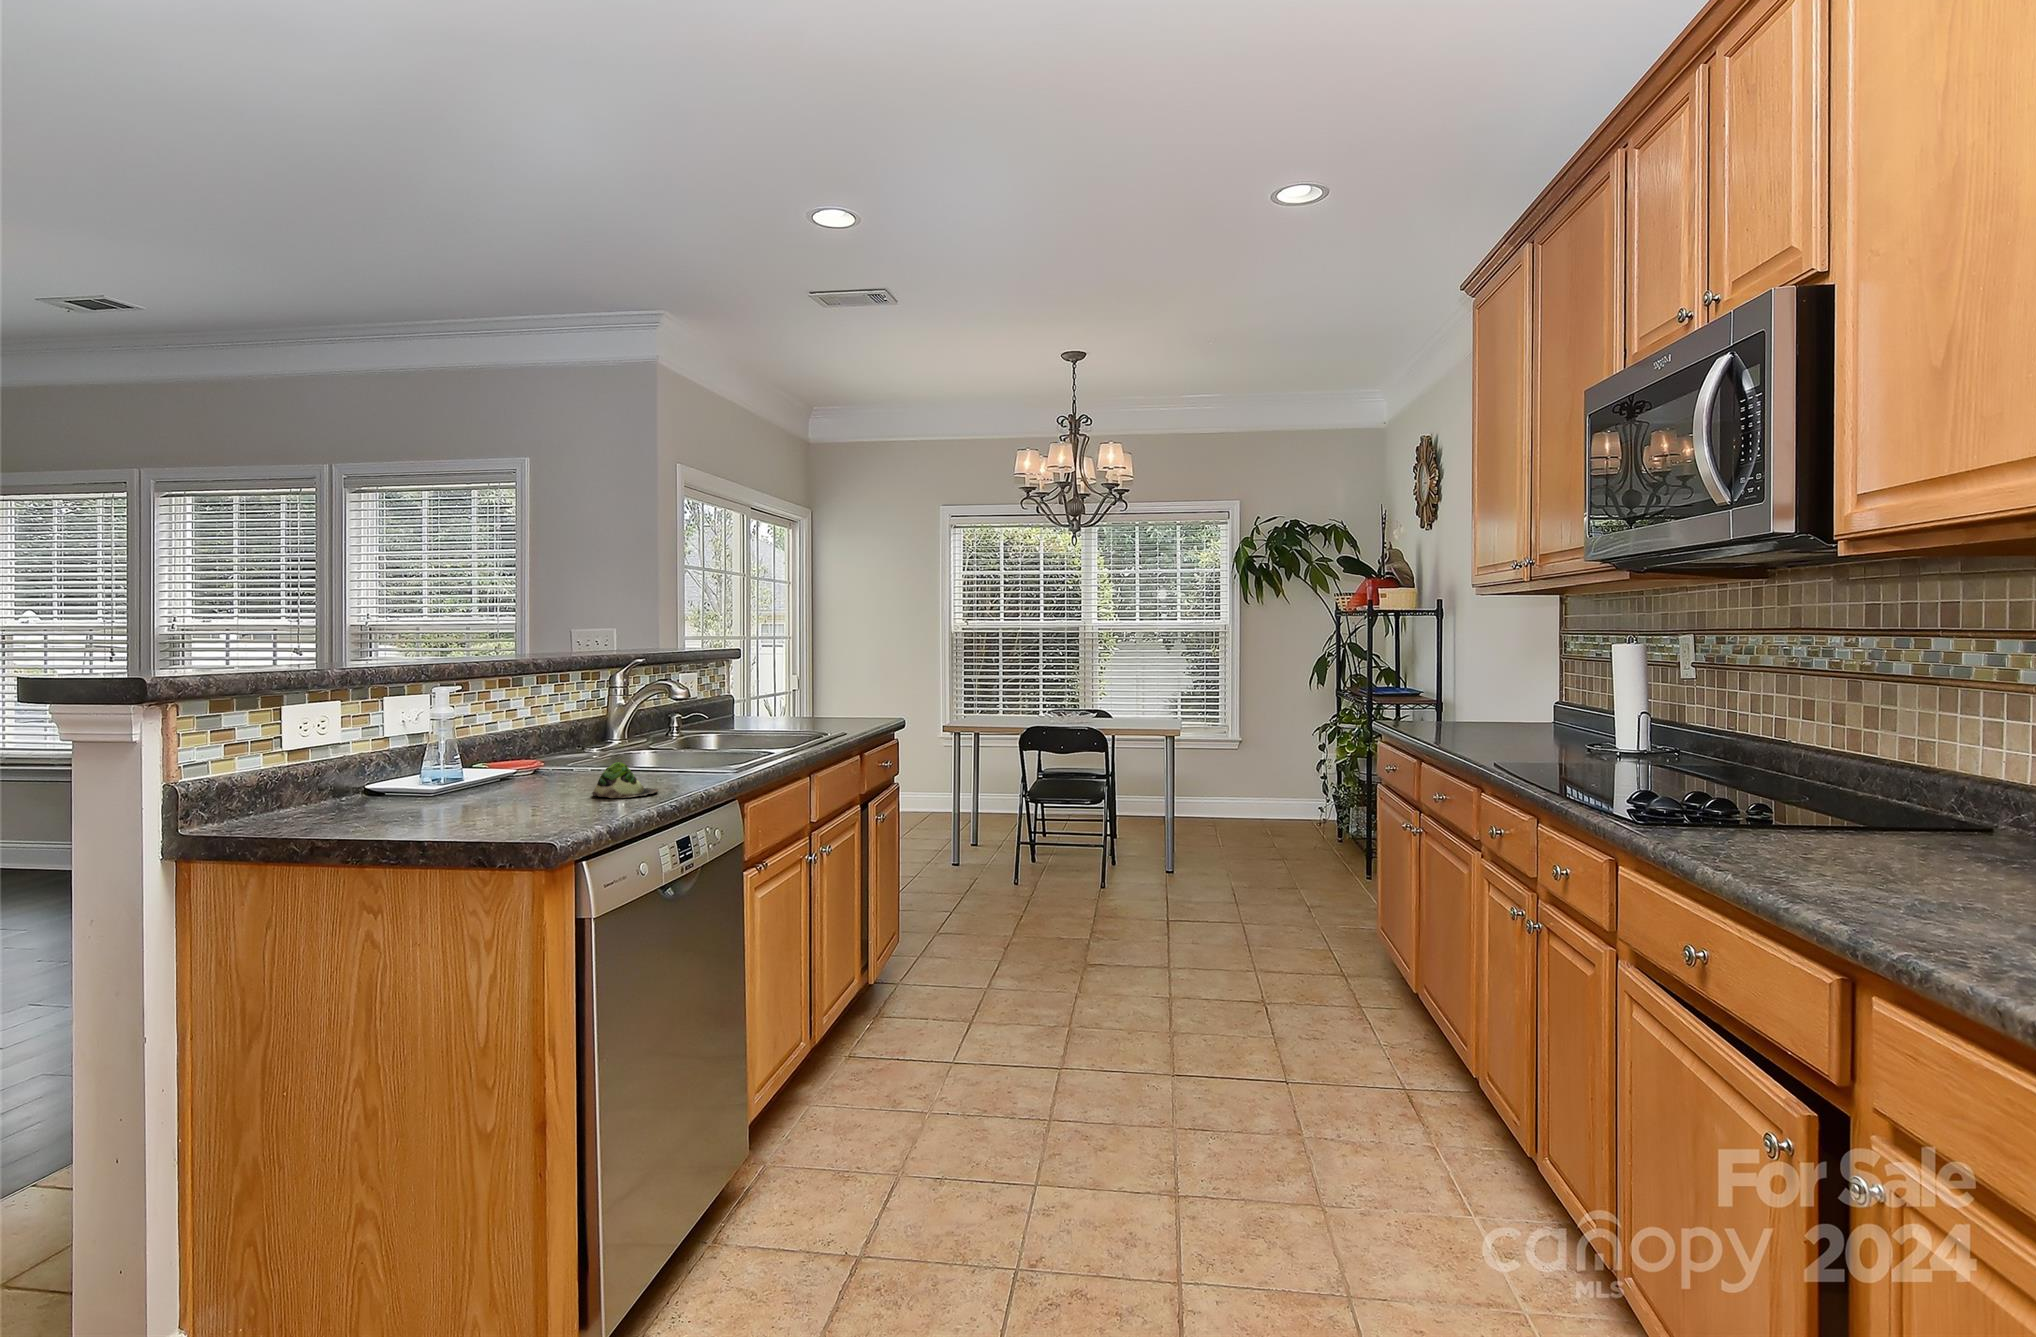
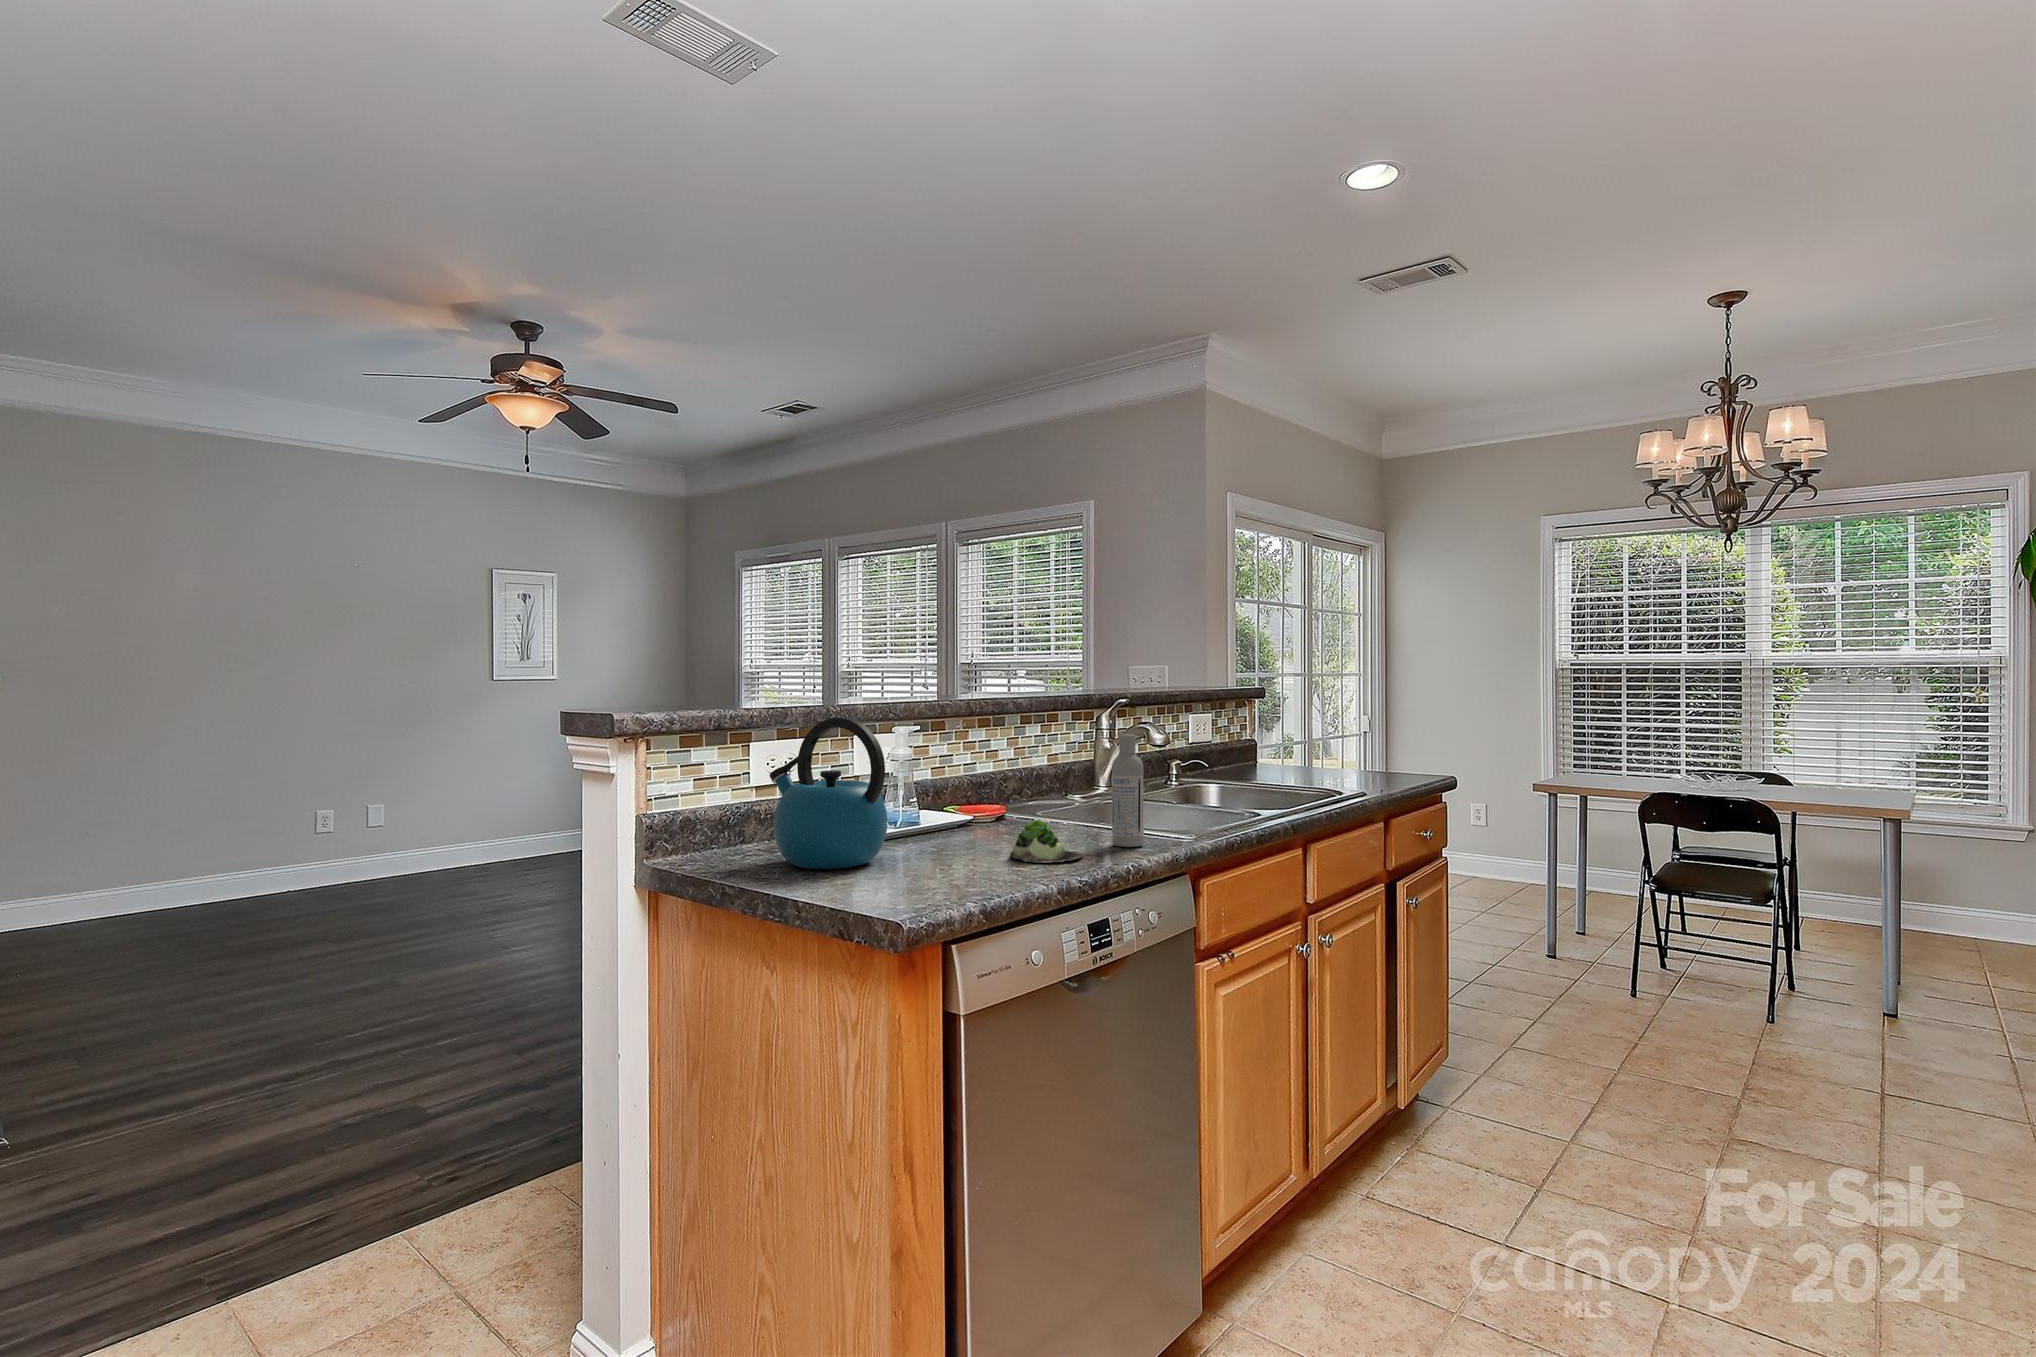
kettle: none [335,676,479,821] -> present [769,717,887,869]
bottle: none [672,687,701,782] -> present [1112,734,1144,847]

